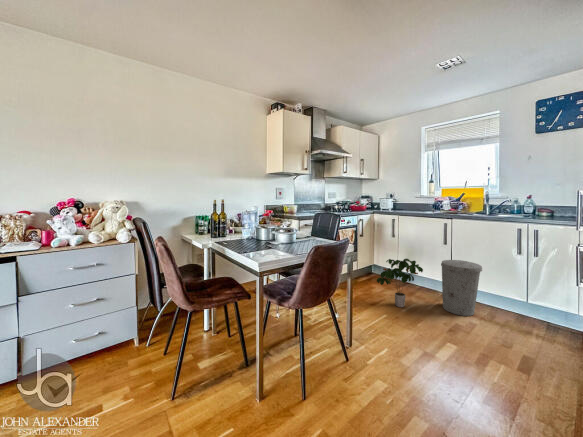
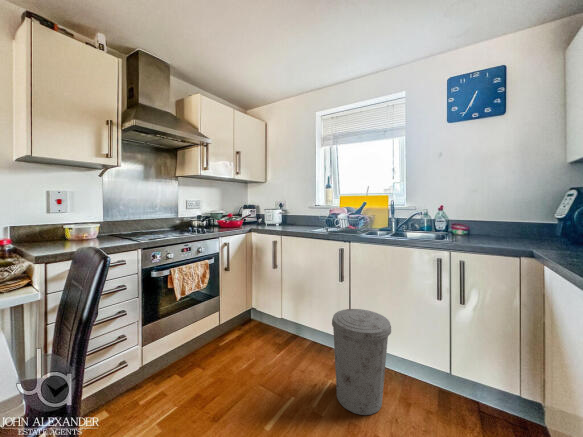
potted plant: present [377,259,423,307] -> none [223,317,304,411]

